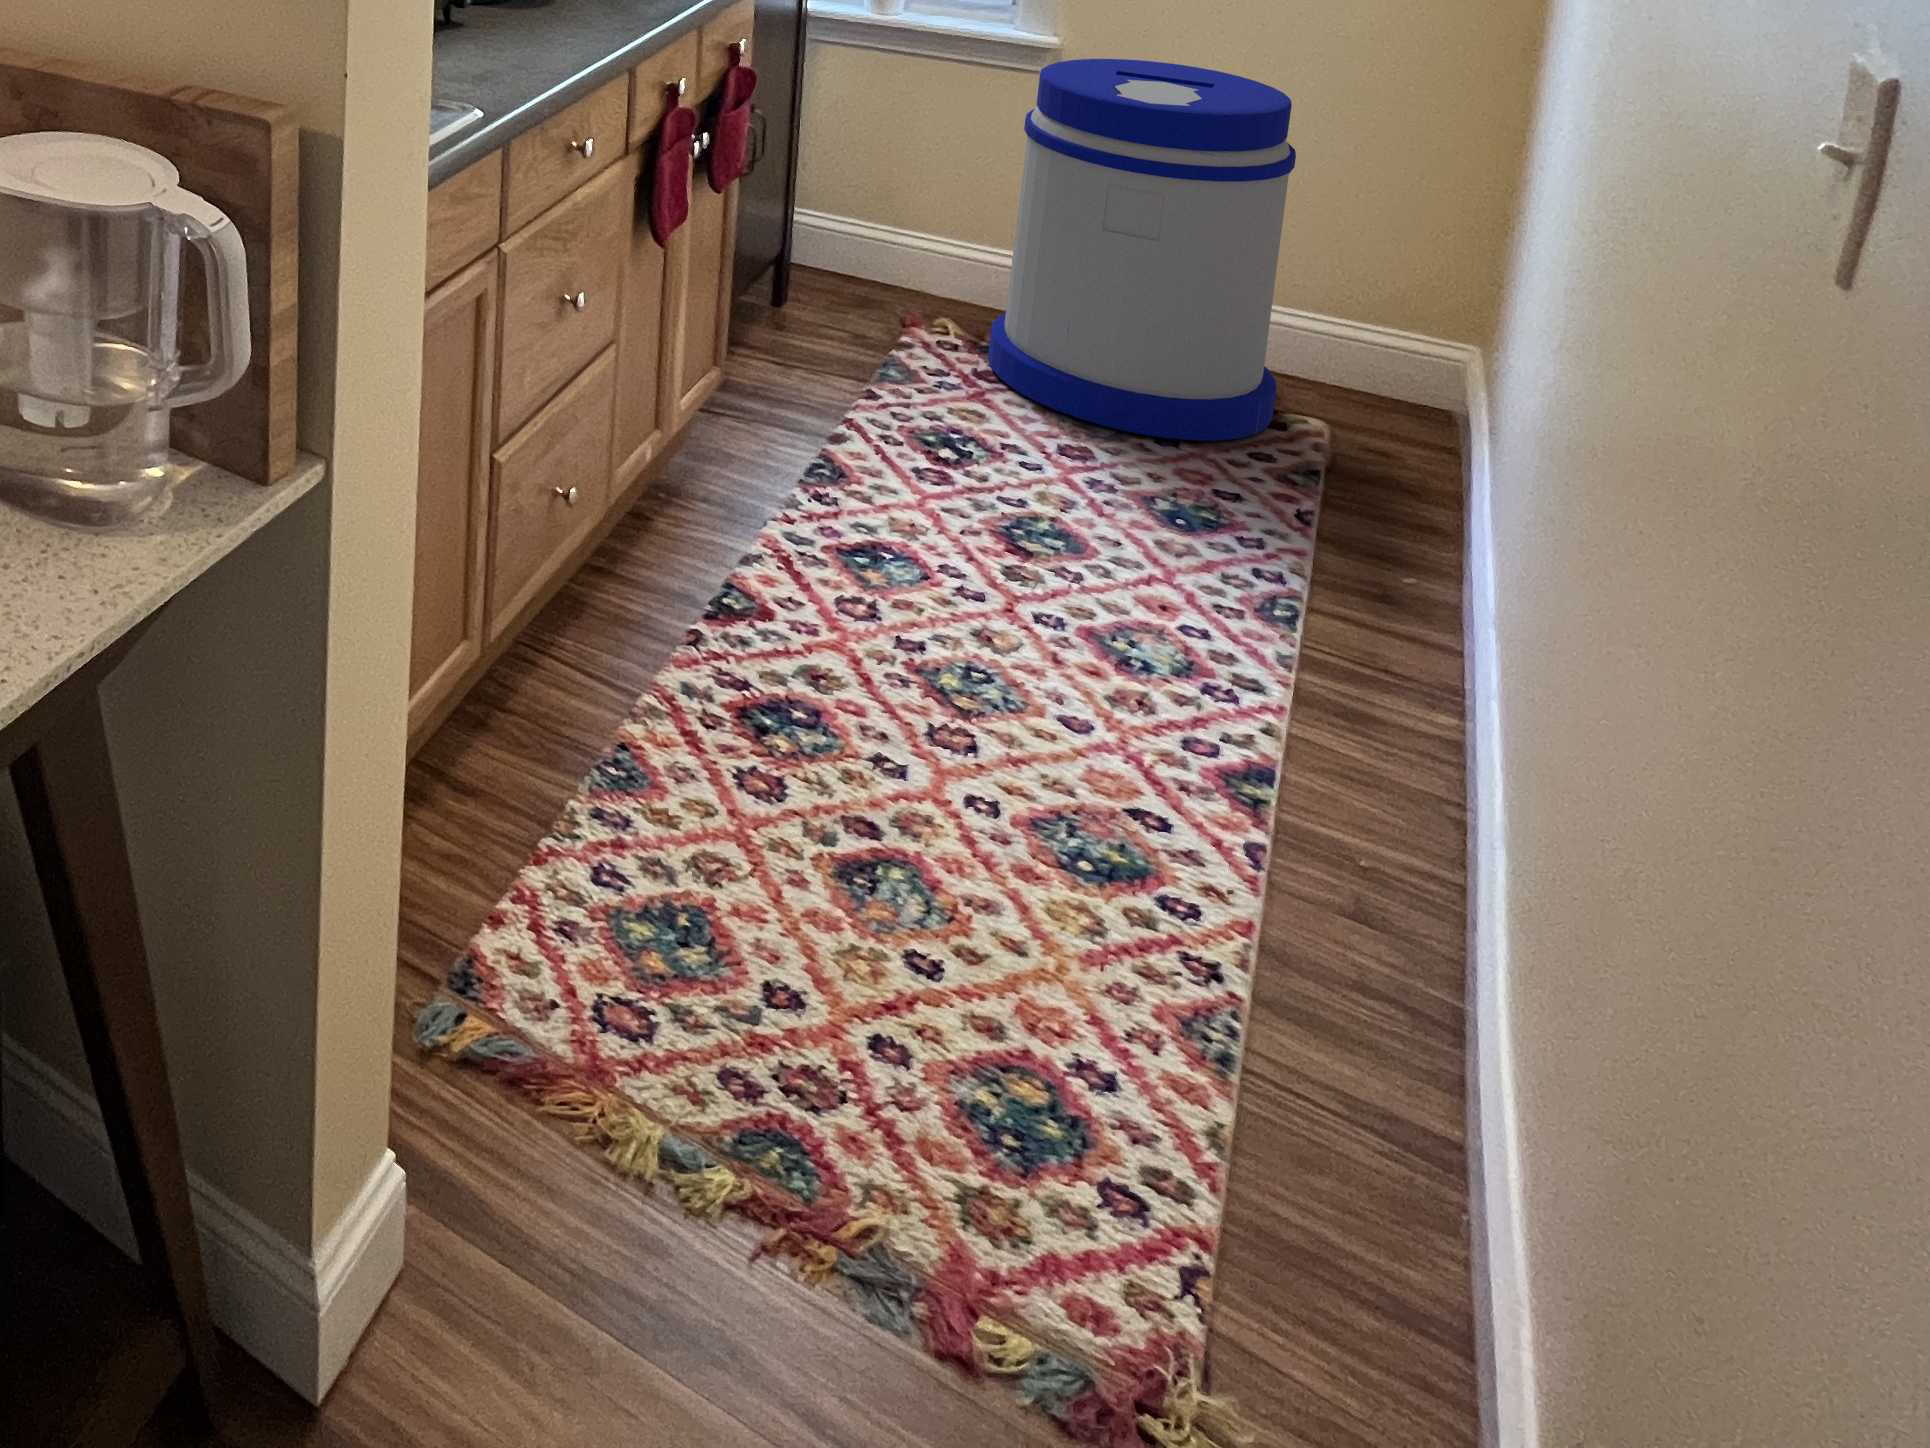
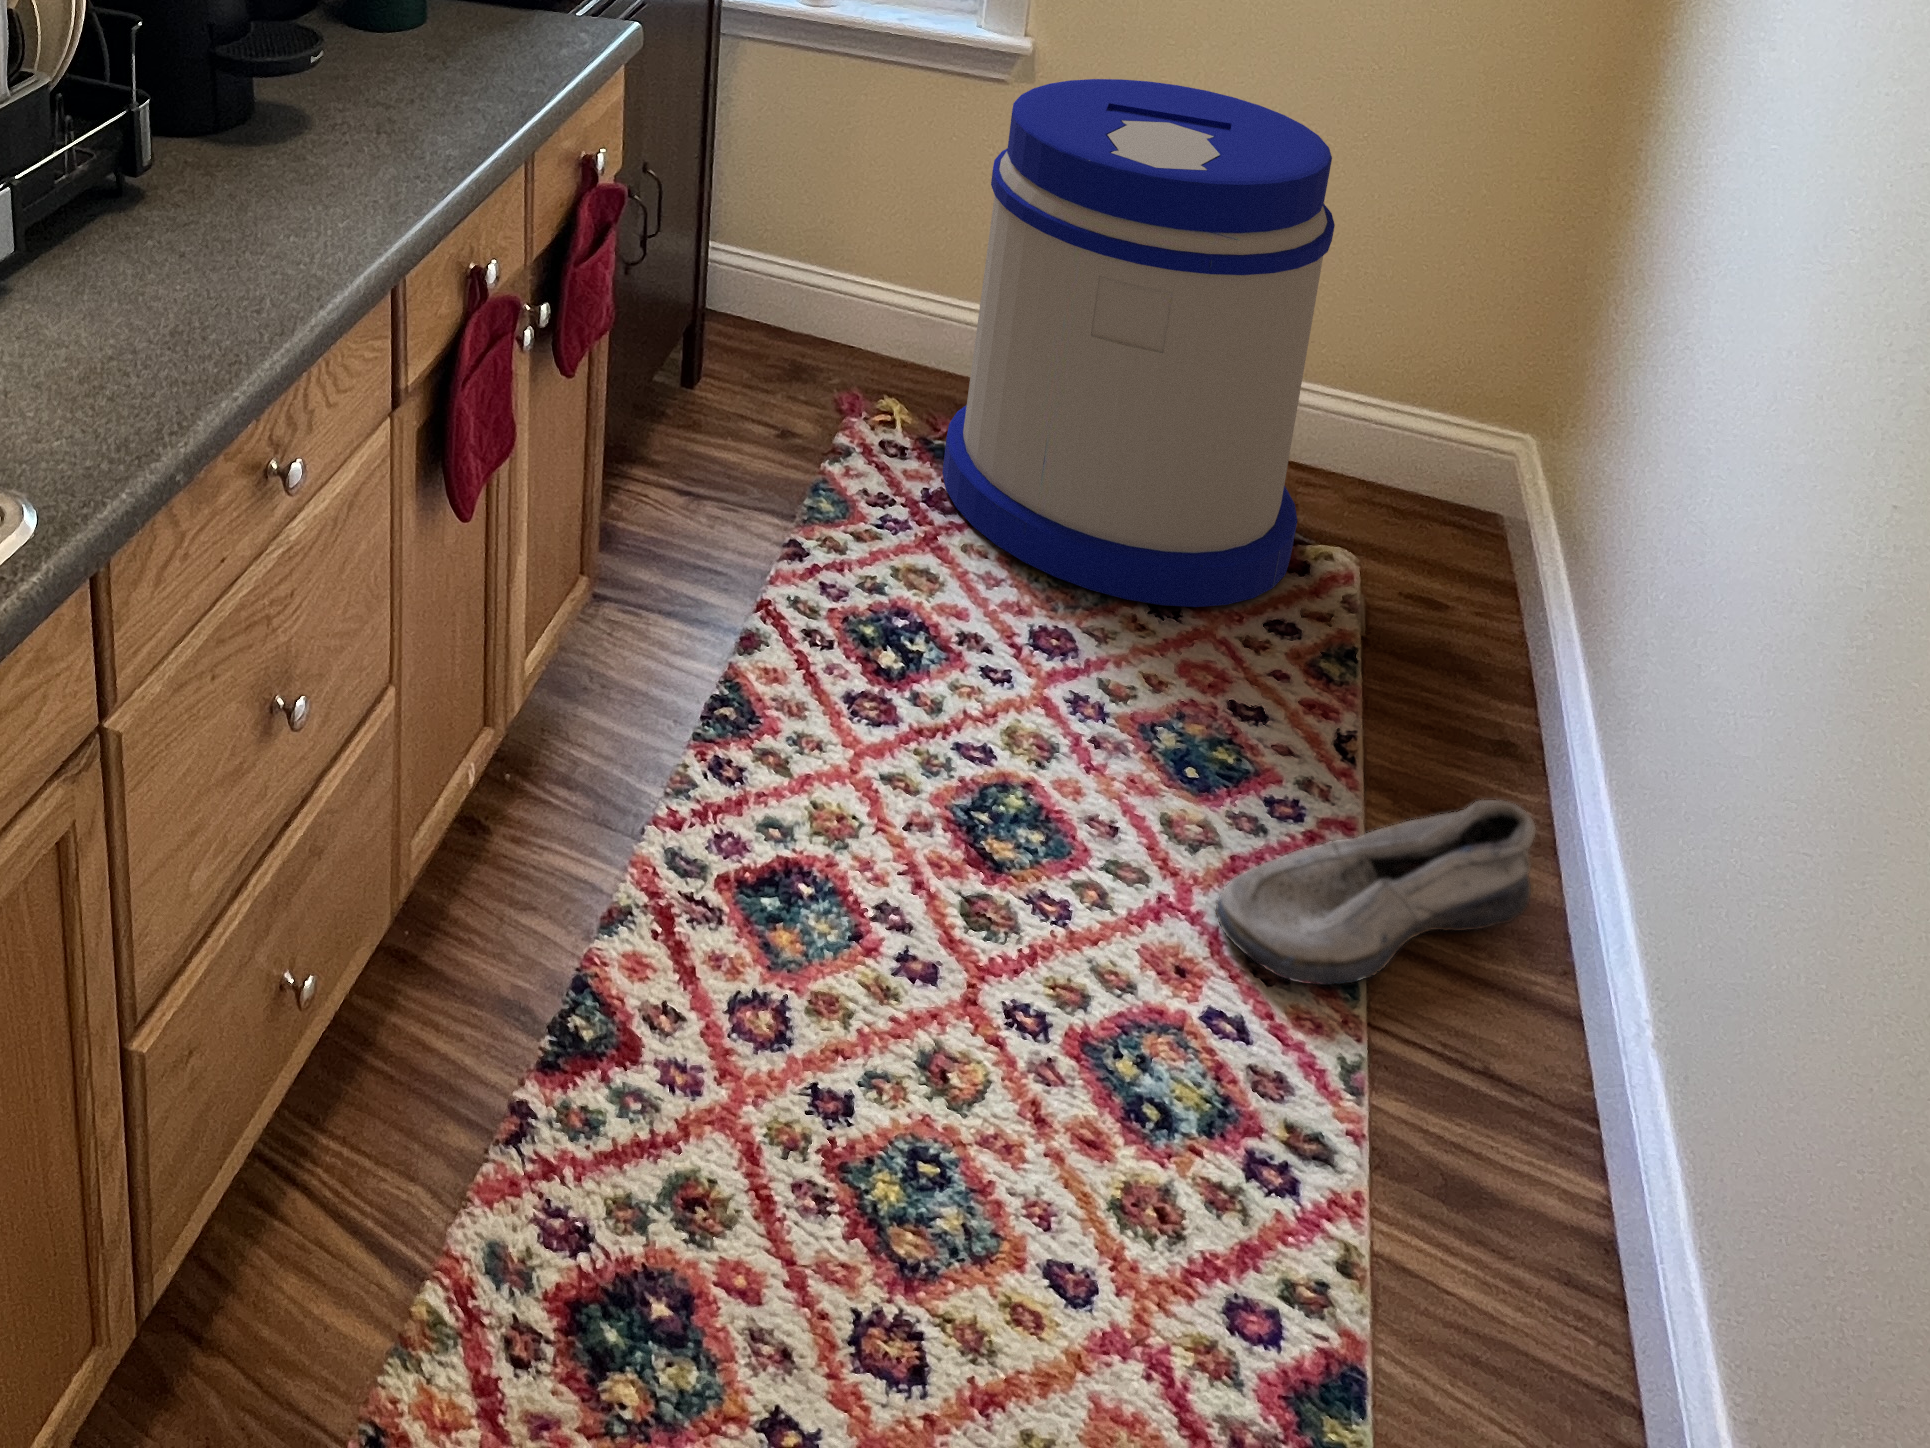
shoe: none [1191,522,1434,624] -> present [1216,800,1536,985]

